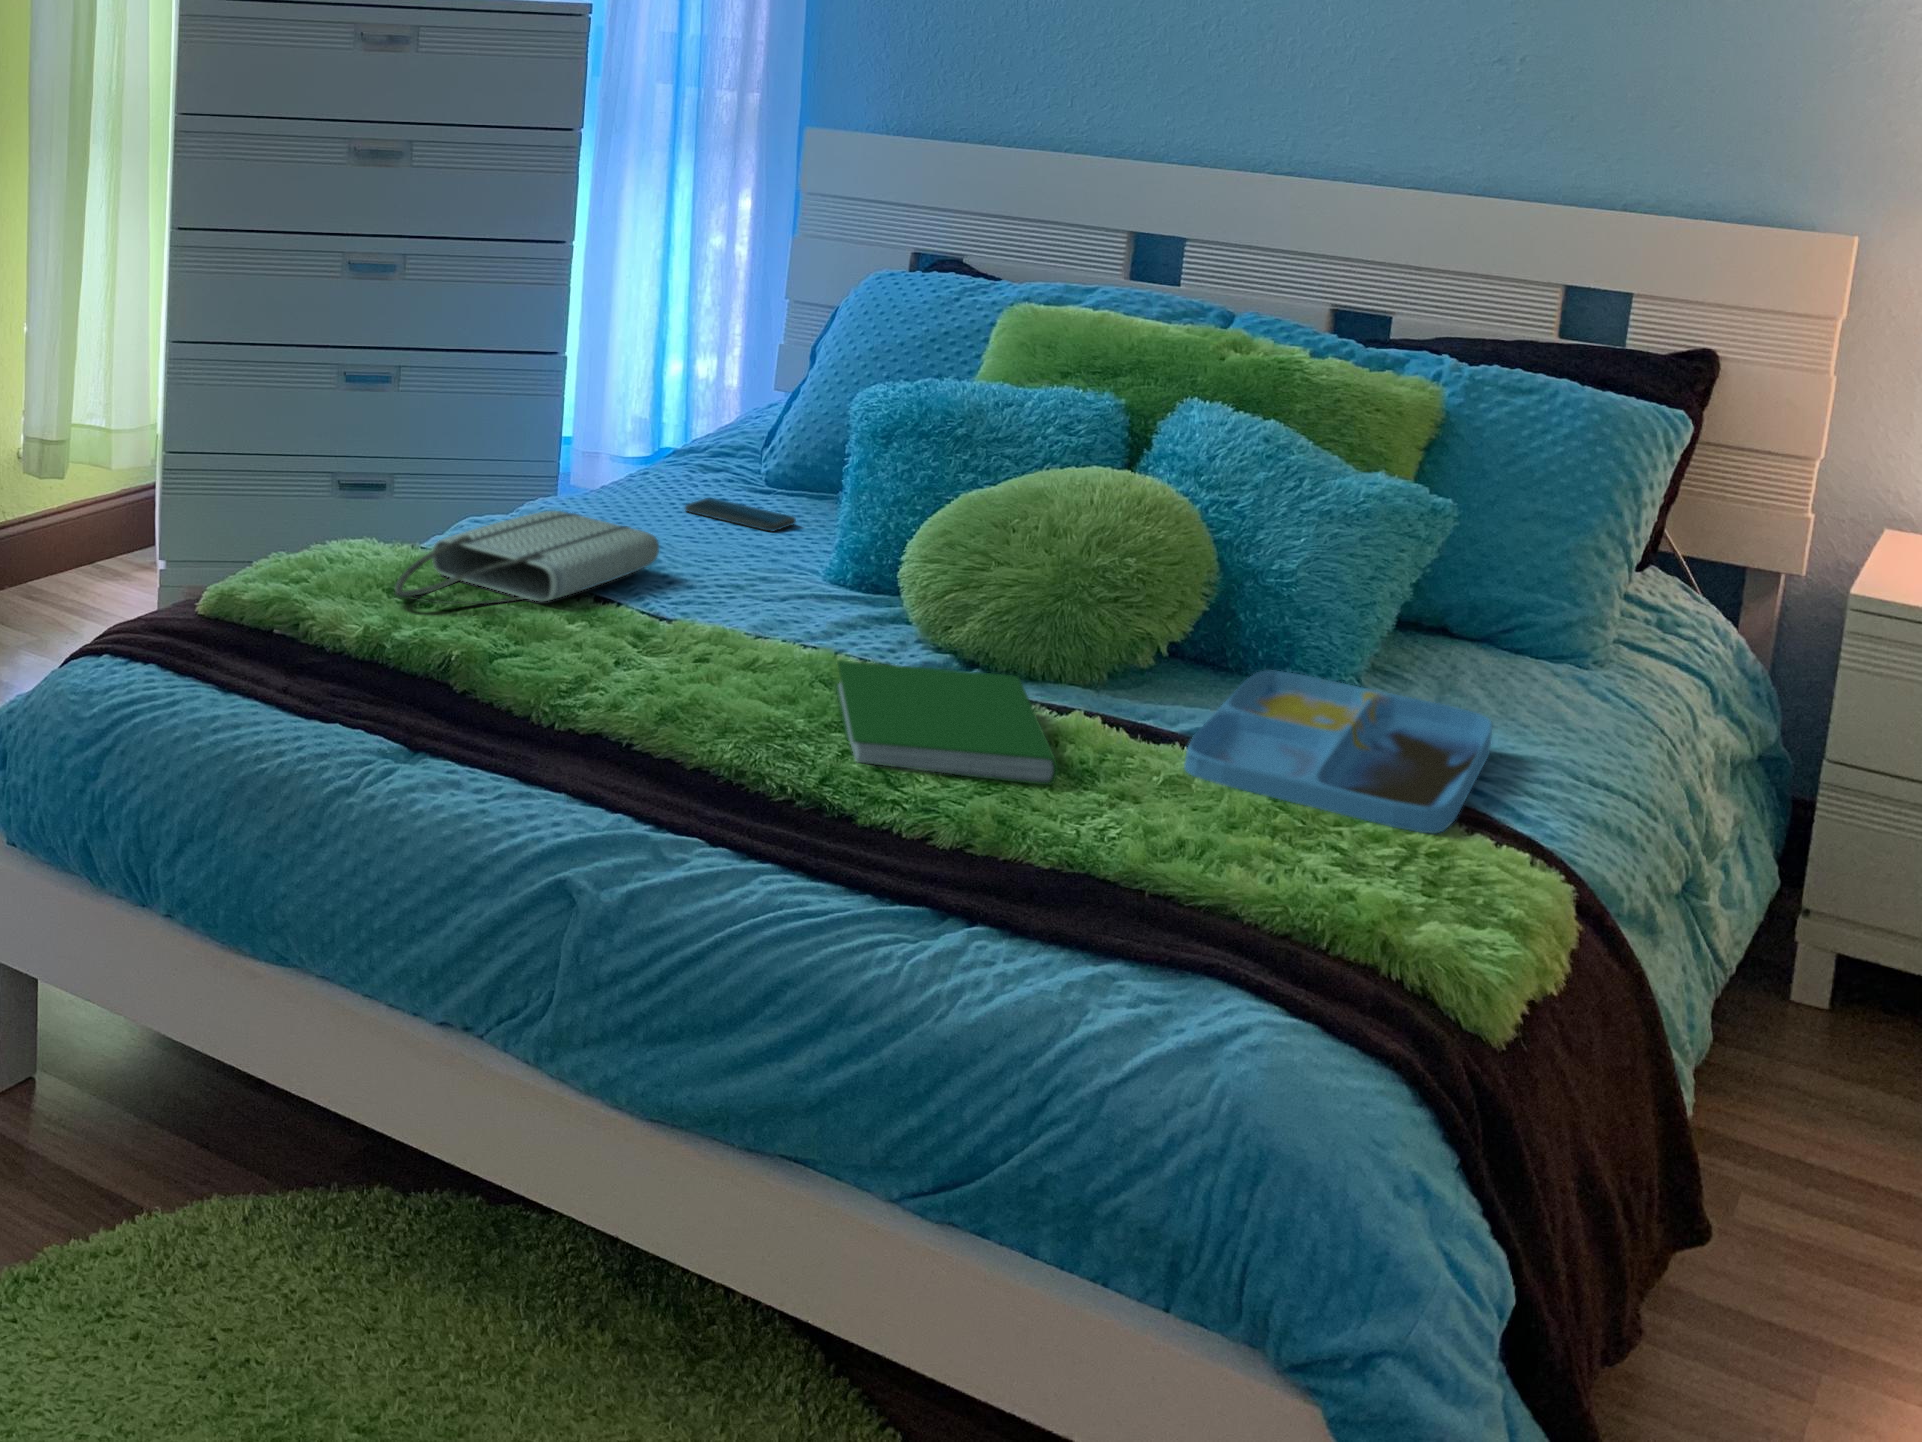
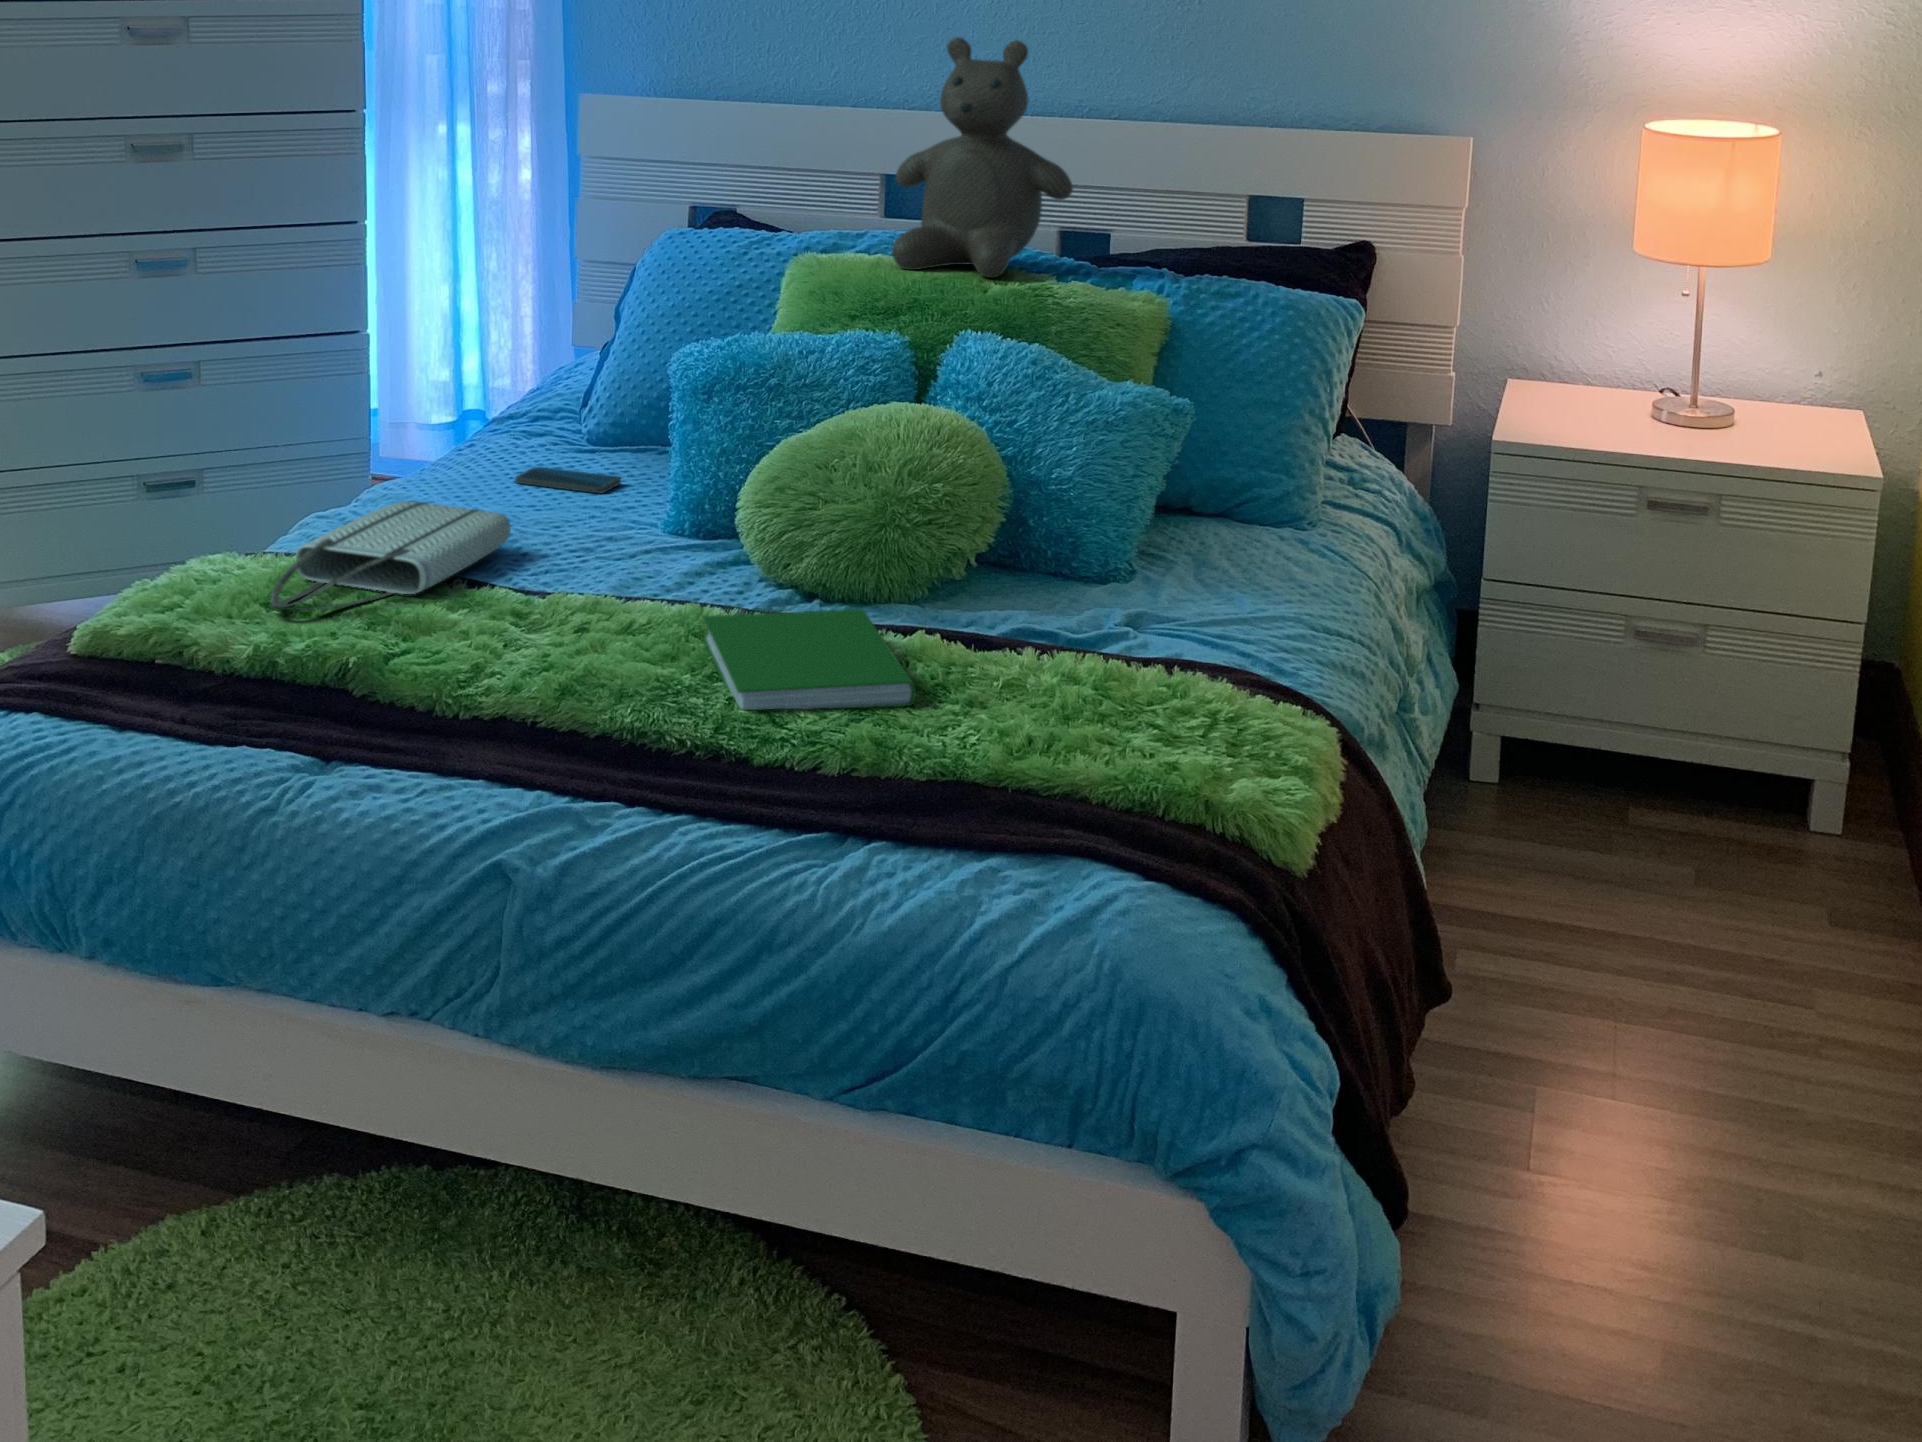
teddy bear: none [1116,77,1334,342] -> present [892,37,1073,278]
tray: present [1184,670,1492,833] -> none [1014,572,1252,703]

